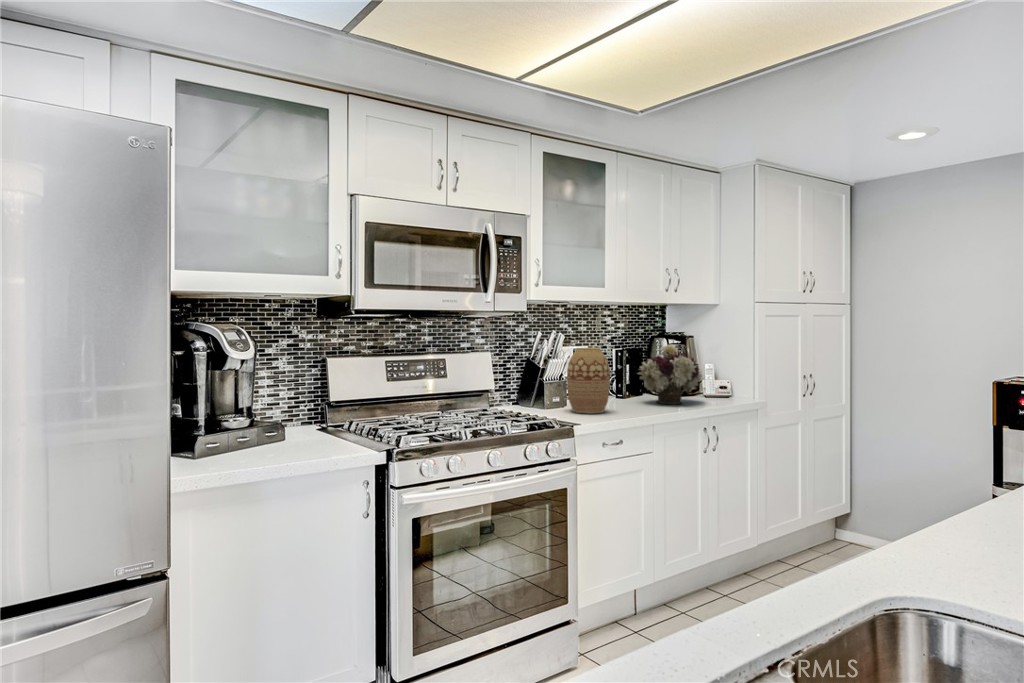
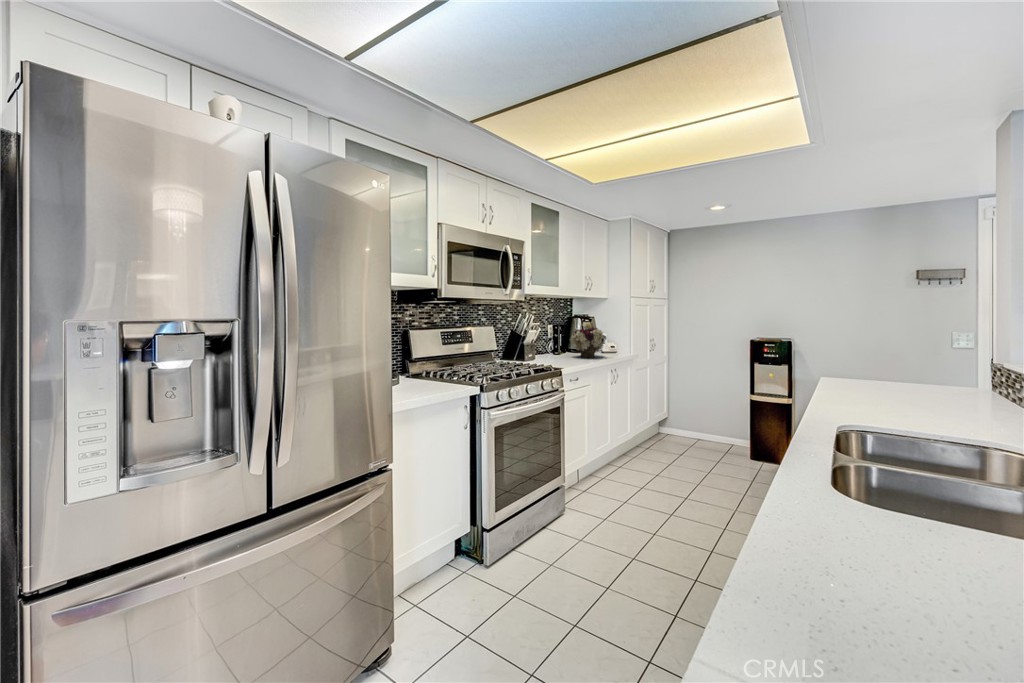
vase: present [567,348,610,413] -> none [539,324,565,364]

